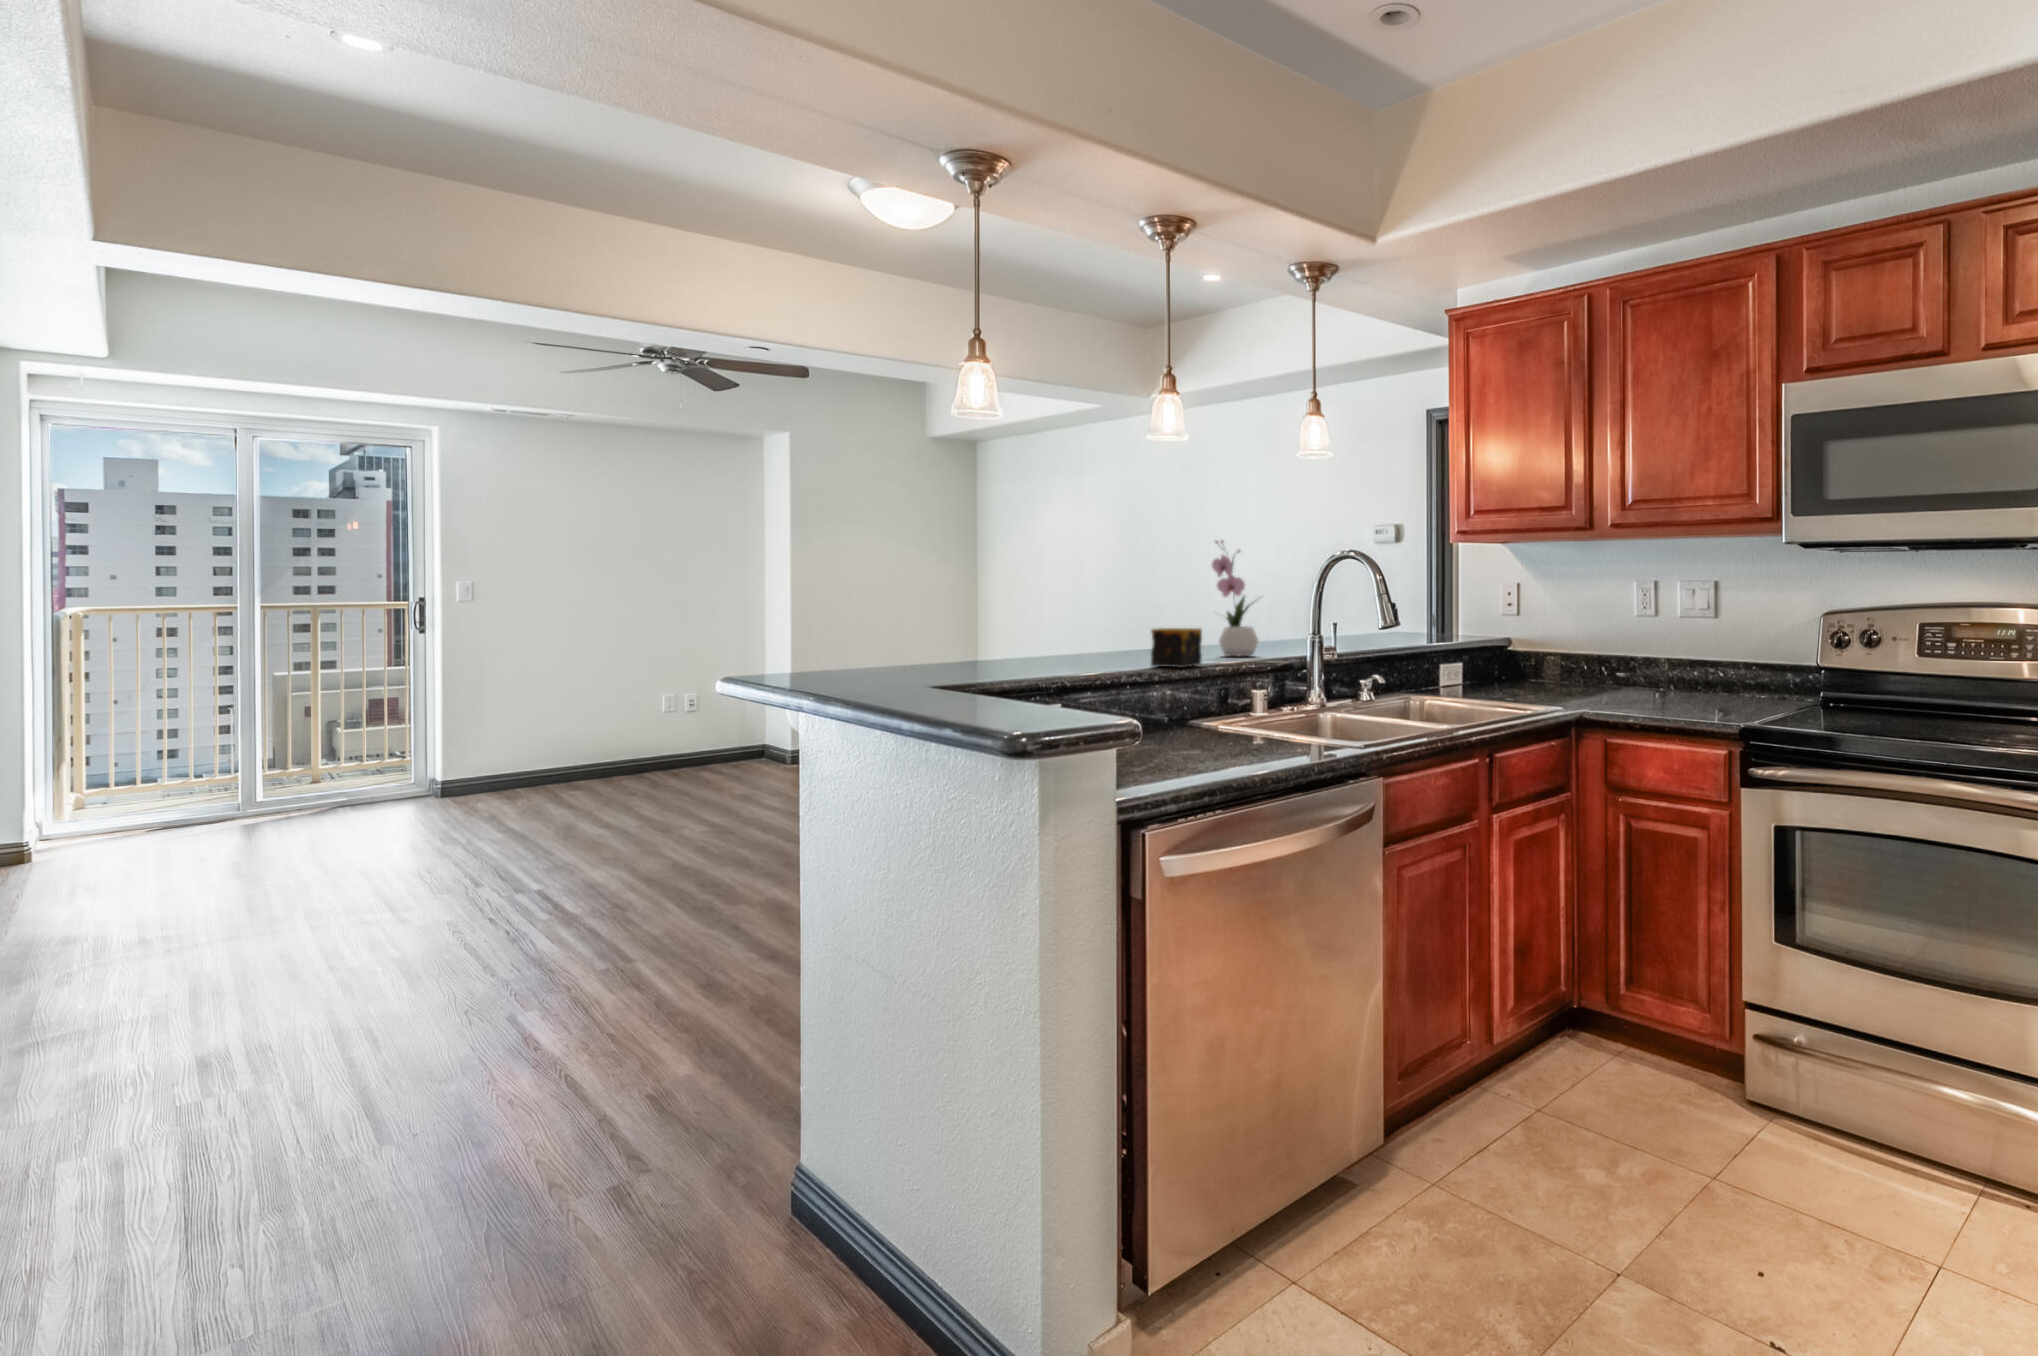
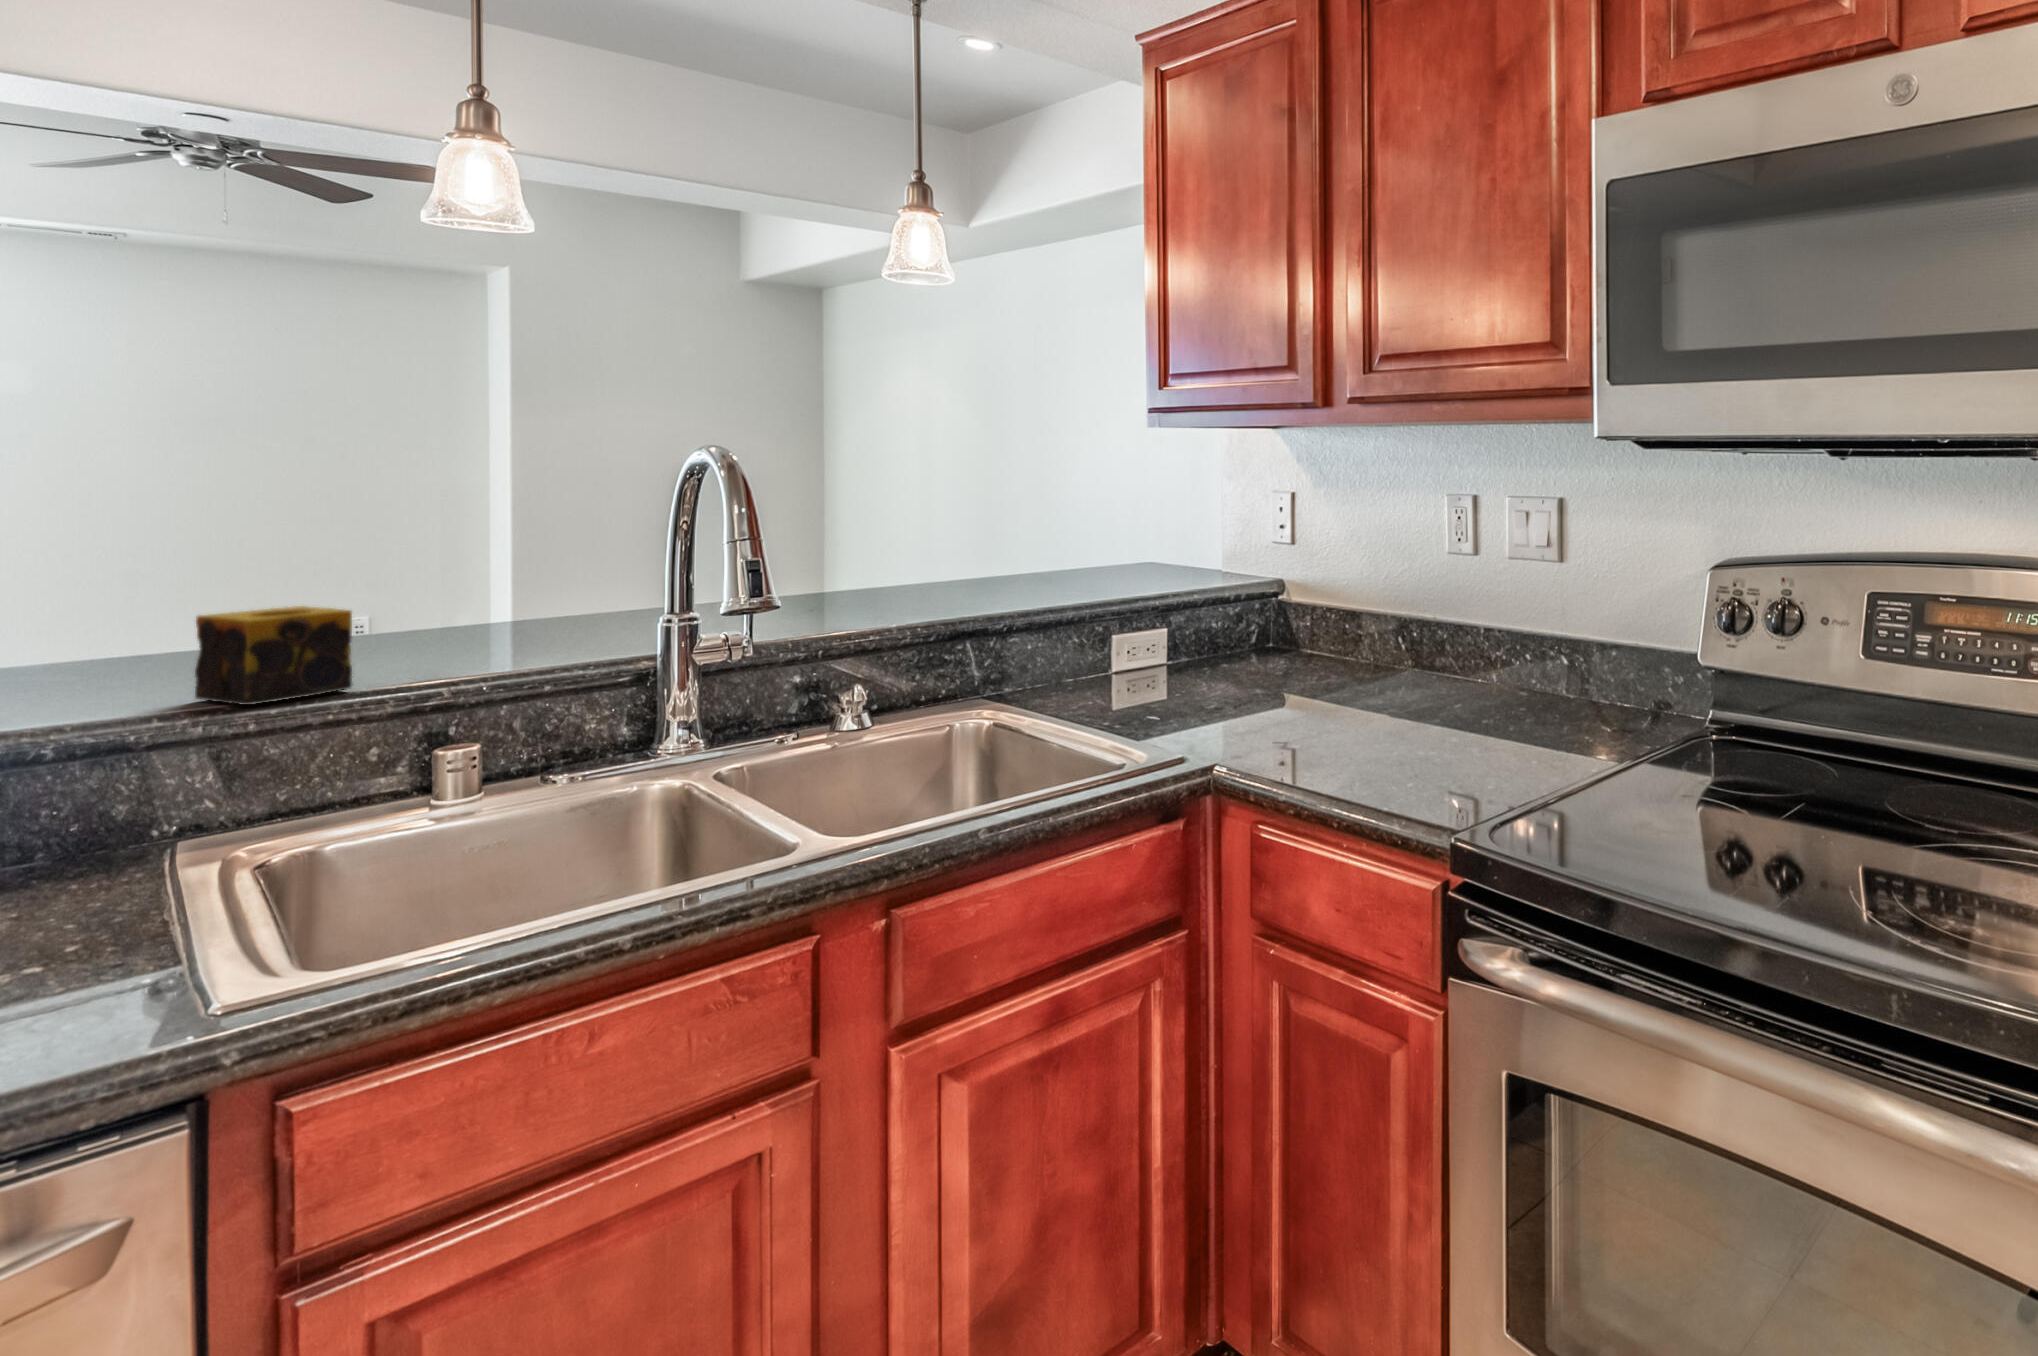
flower arrangement: present [1212,541,1258,656] -> none [561,413,687,641]

